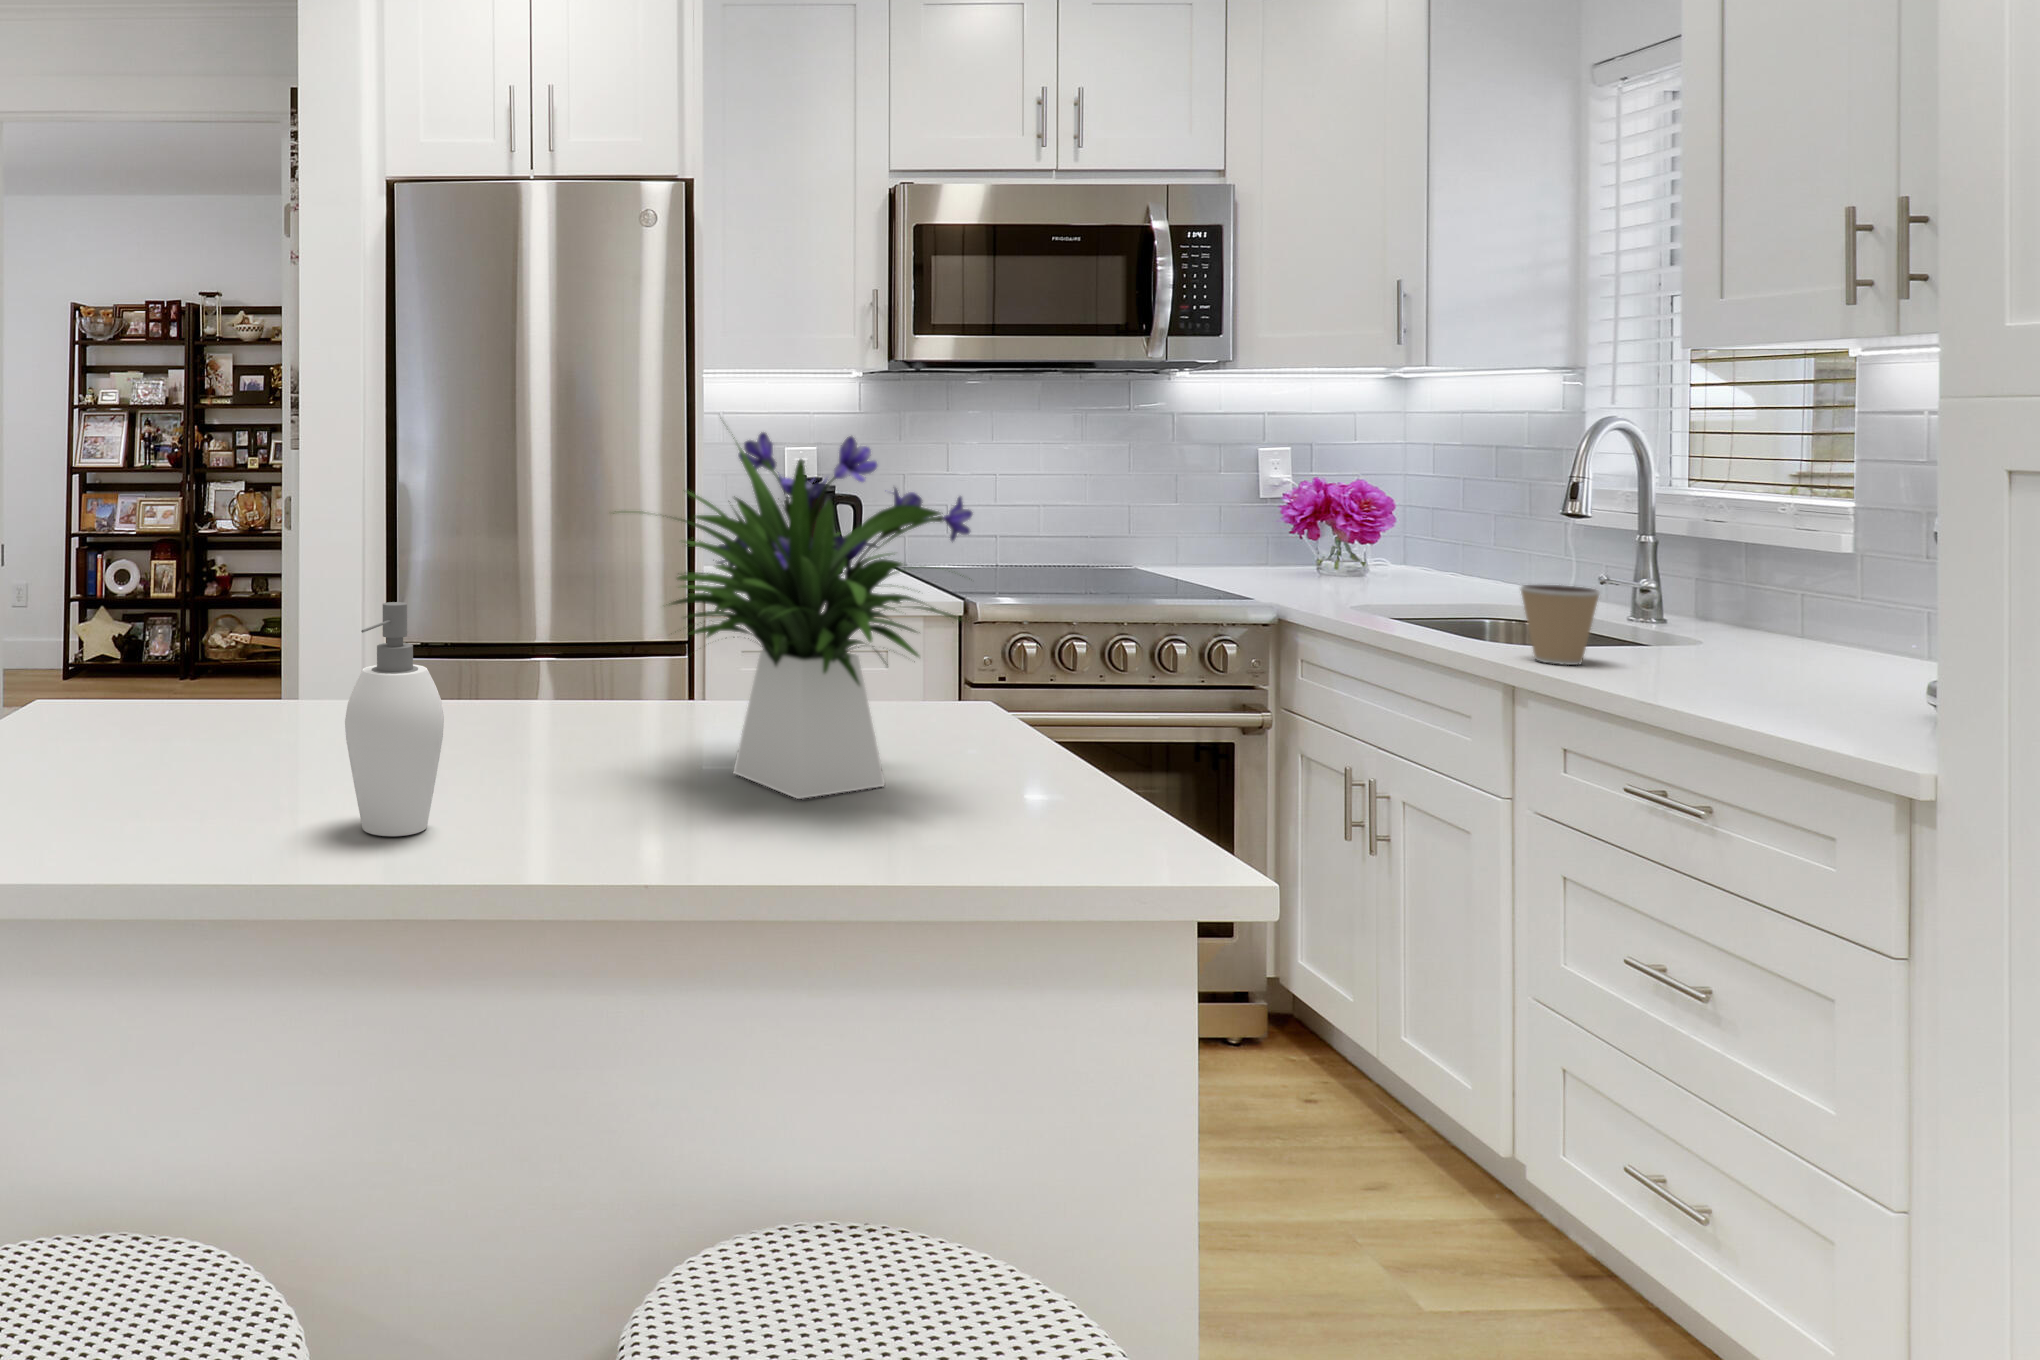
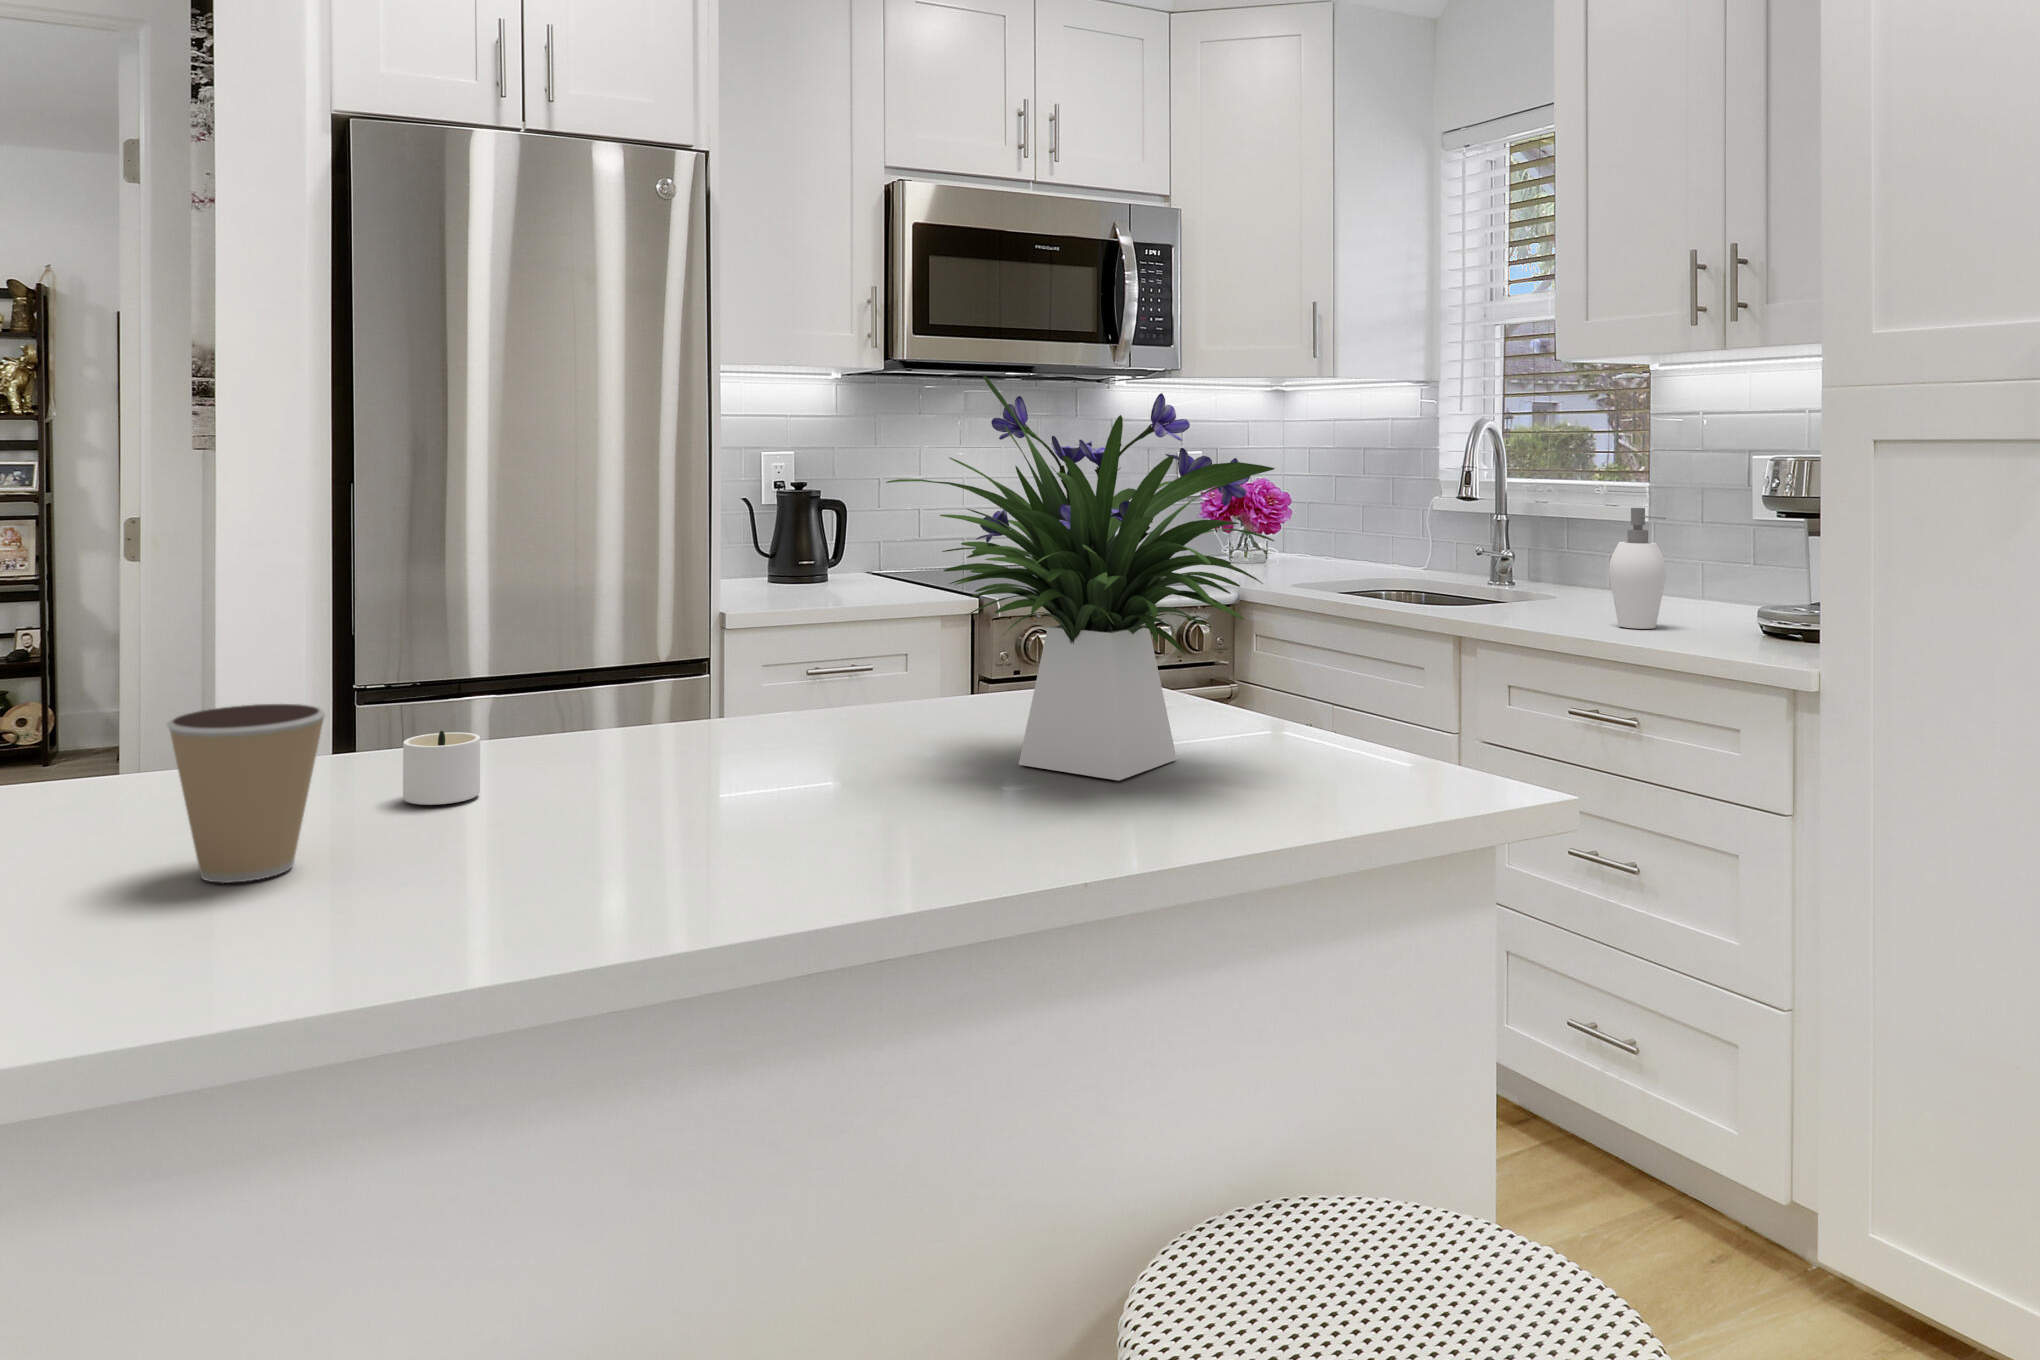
coffee cup: present [1520,585,1600,665] -> present [167,704,325,883]
soap dispenser: present [345,602,444,836] -> present [1609,508,1666,629]
candle: none [250,696,330,752] -> present [403,731,480,805]

